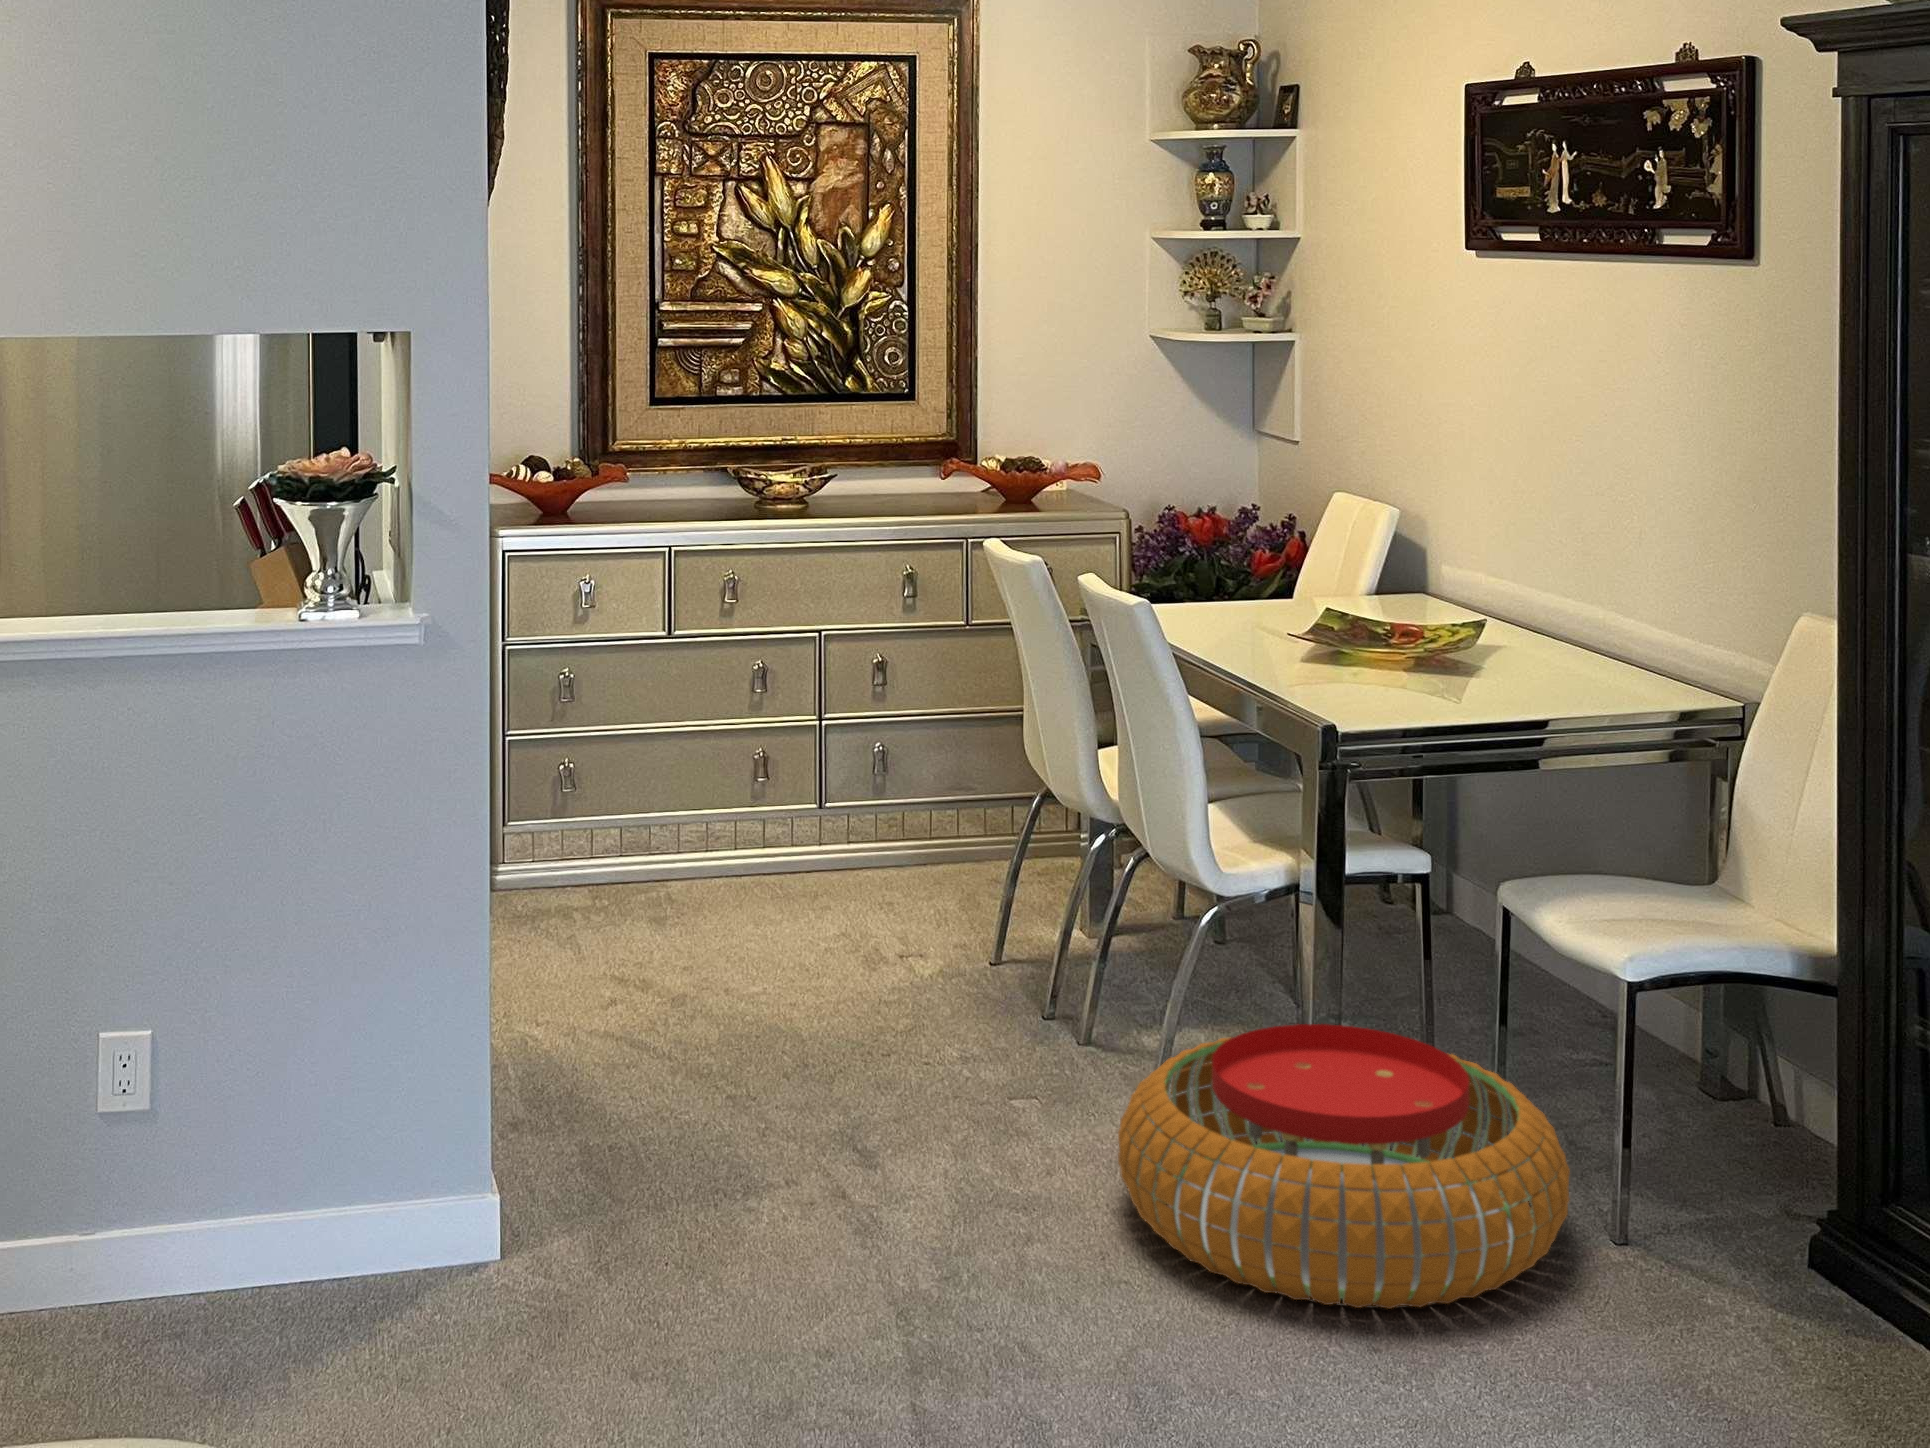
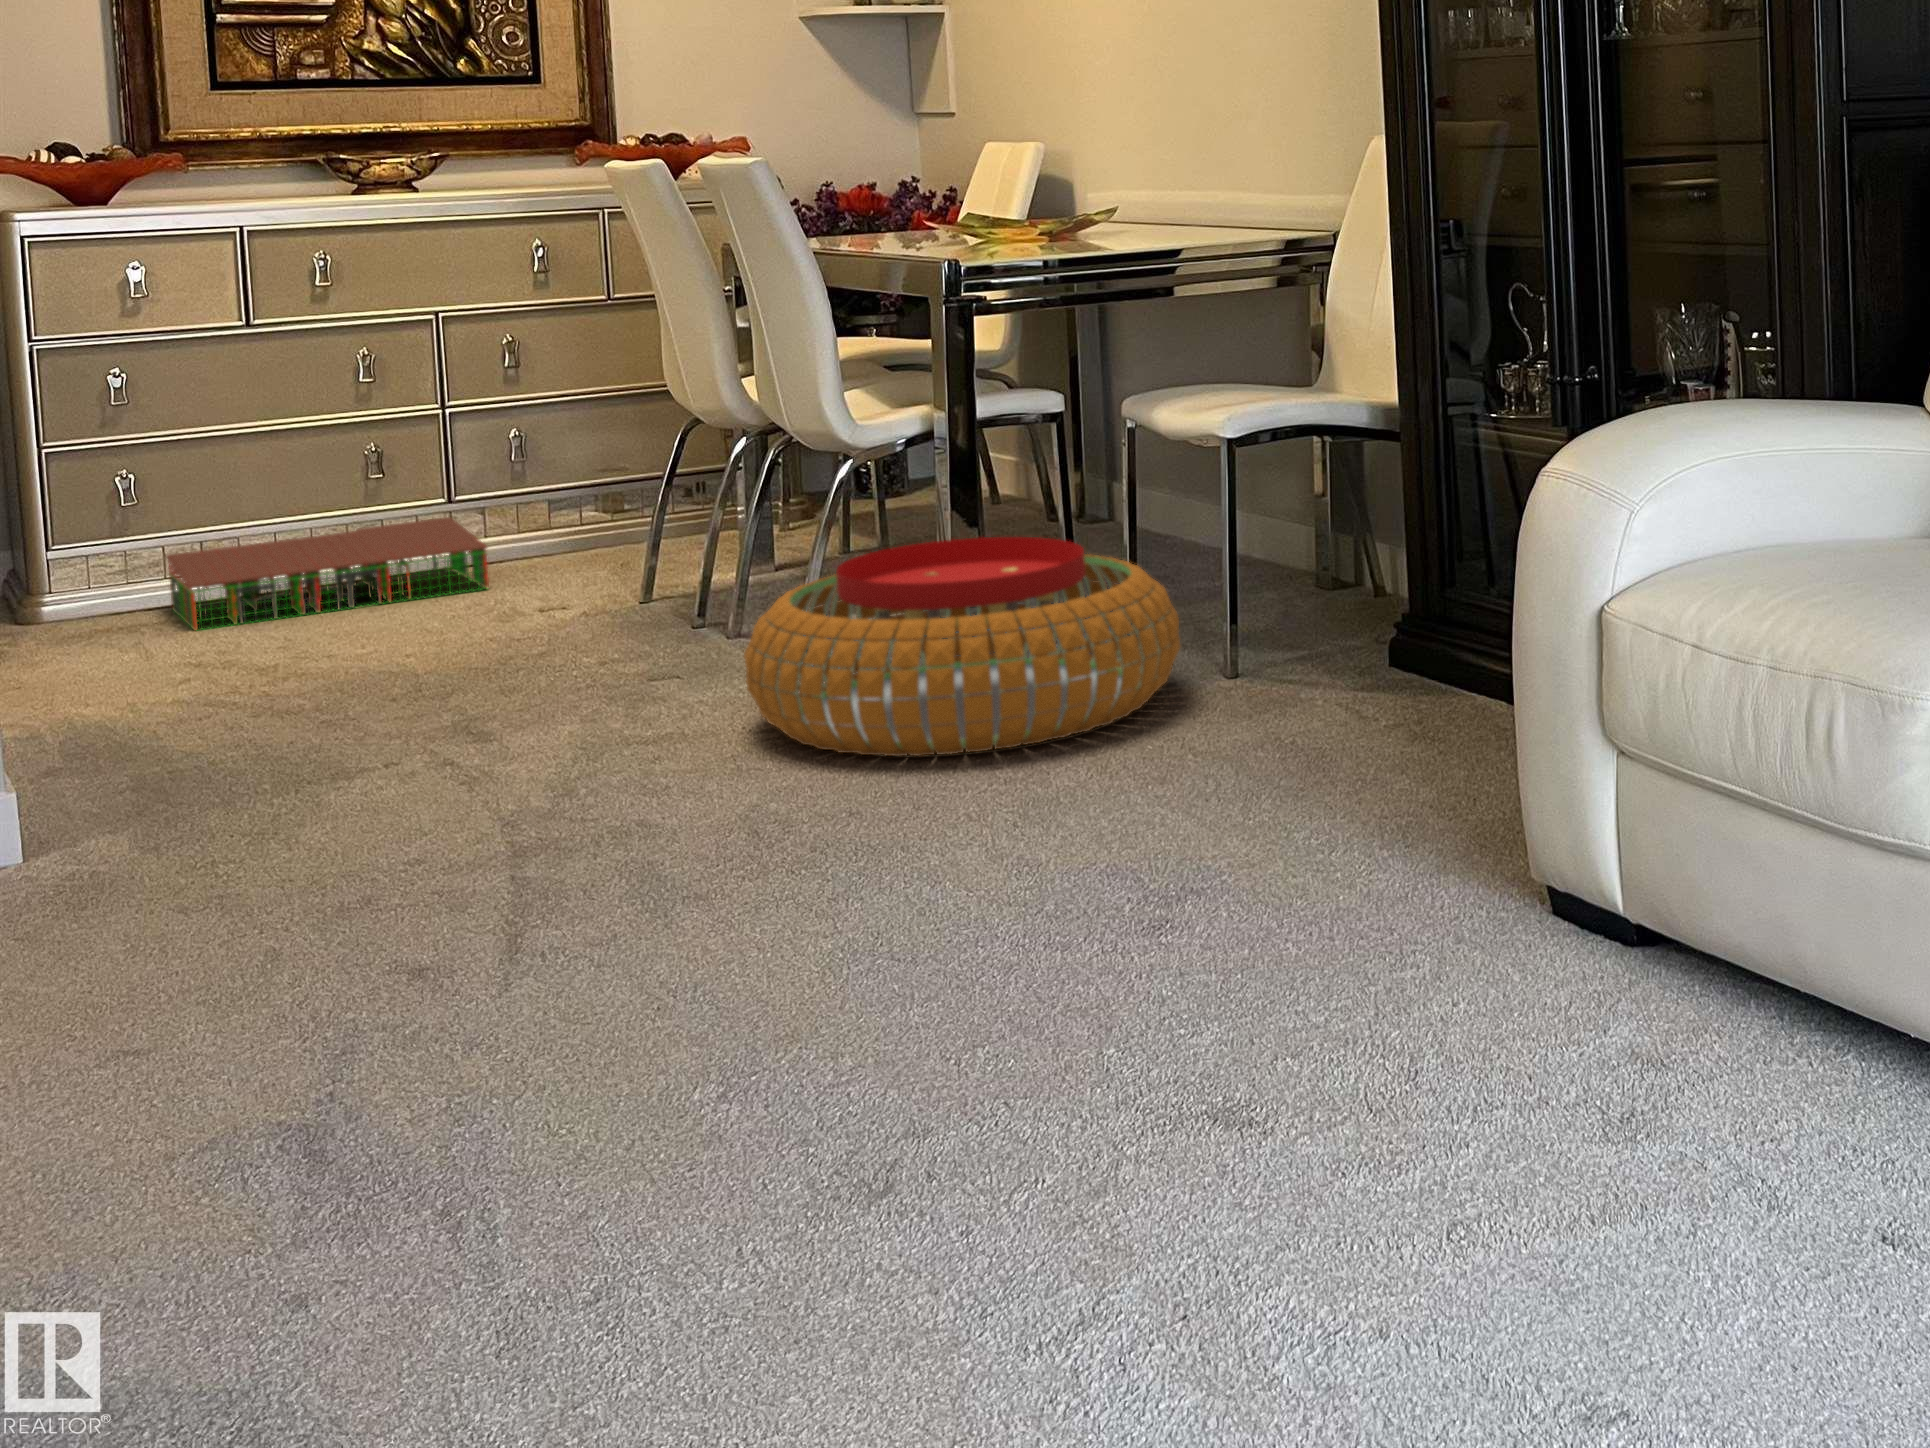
storage bin: none [594,824,858,929] -> present [167,517,489,630]

